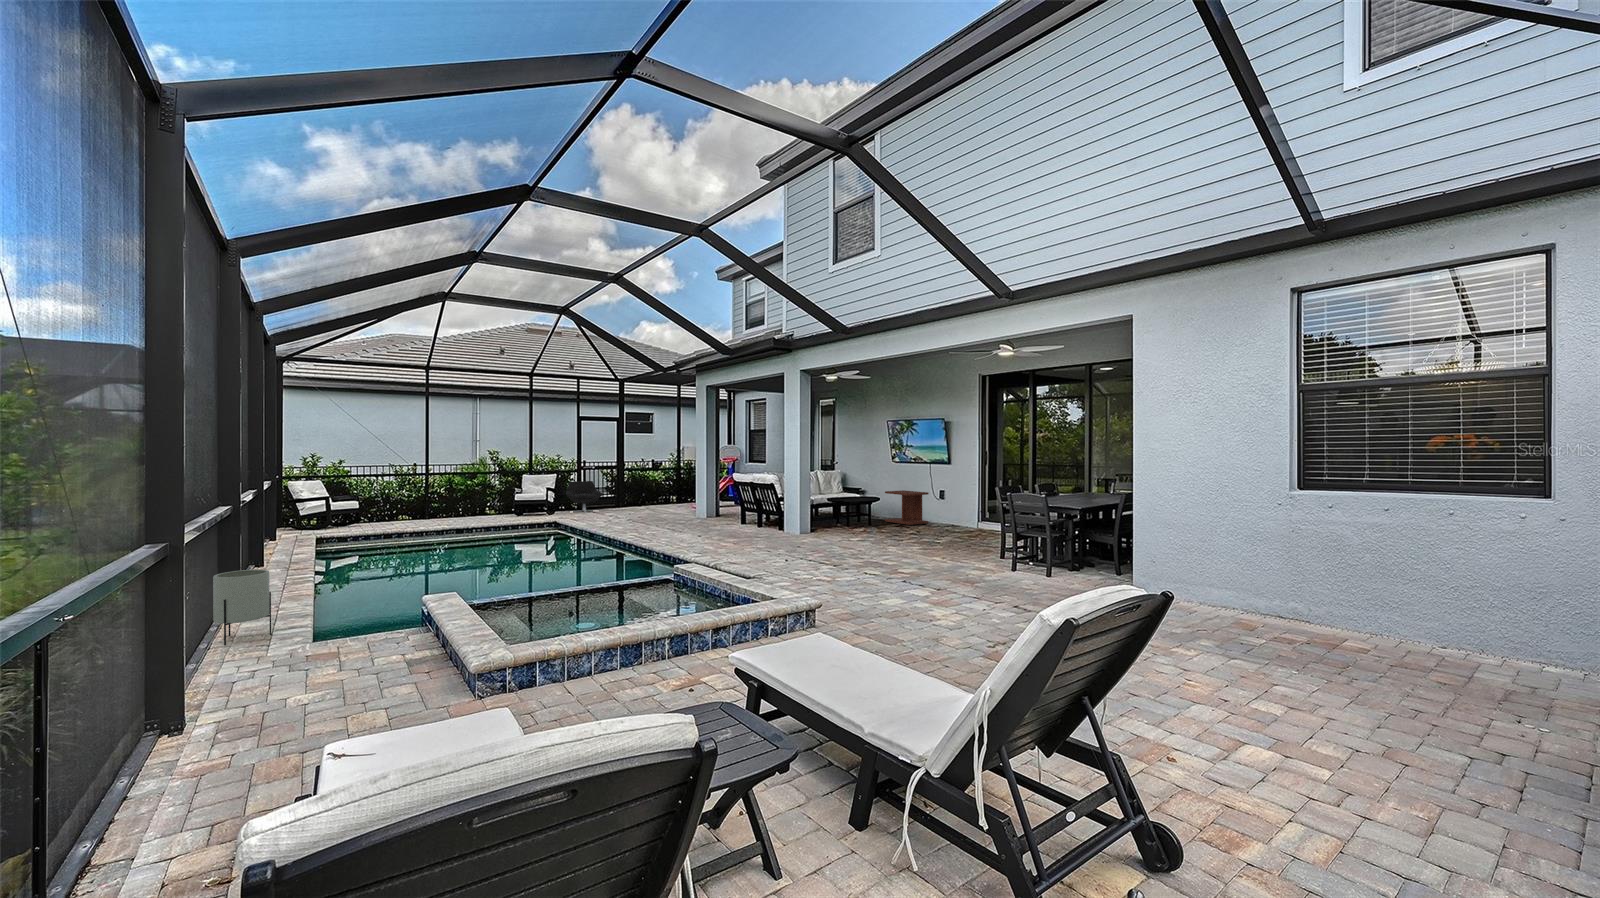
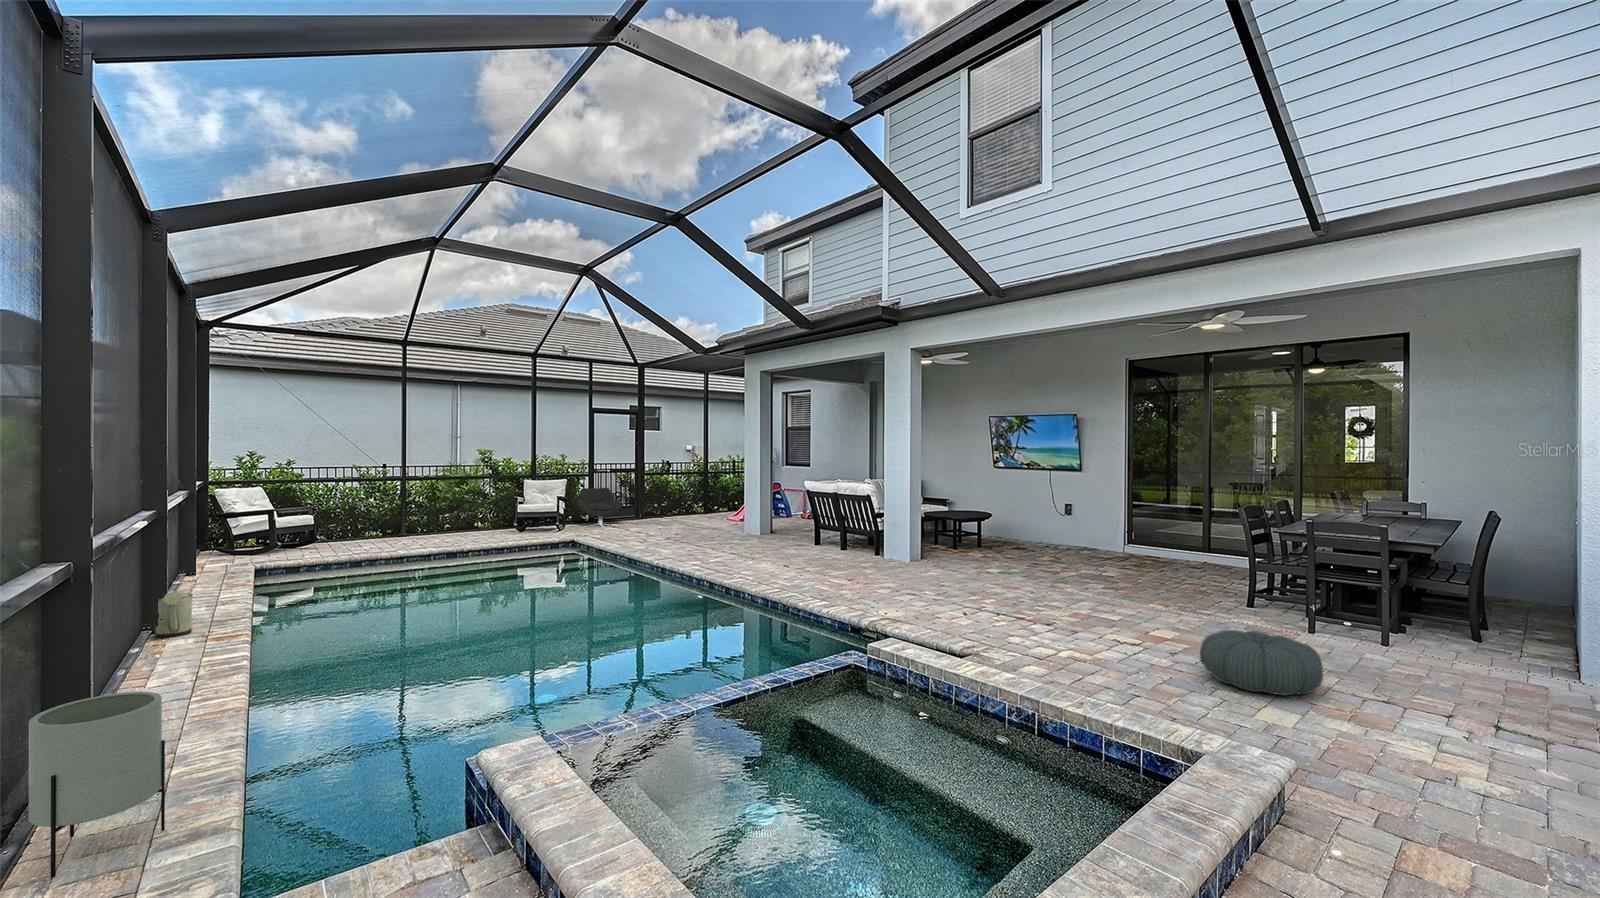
side table: present [885,490,929,525] -> none [992,503,1050,547]
watering can: none [254,536,276,572] -> present [155,592,193,638]
pouf: none [888,563,954,599] -> present [1200,630,1323,696]

